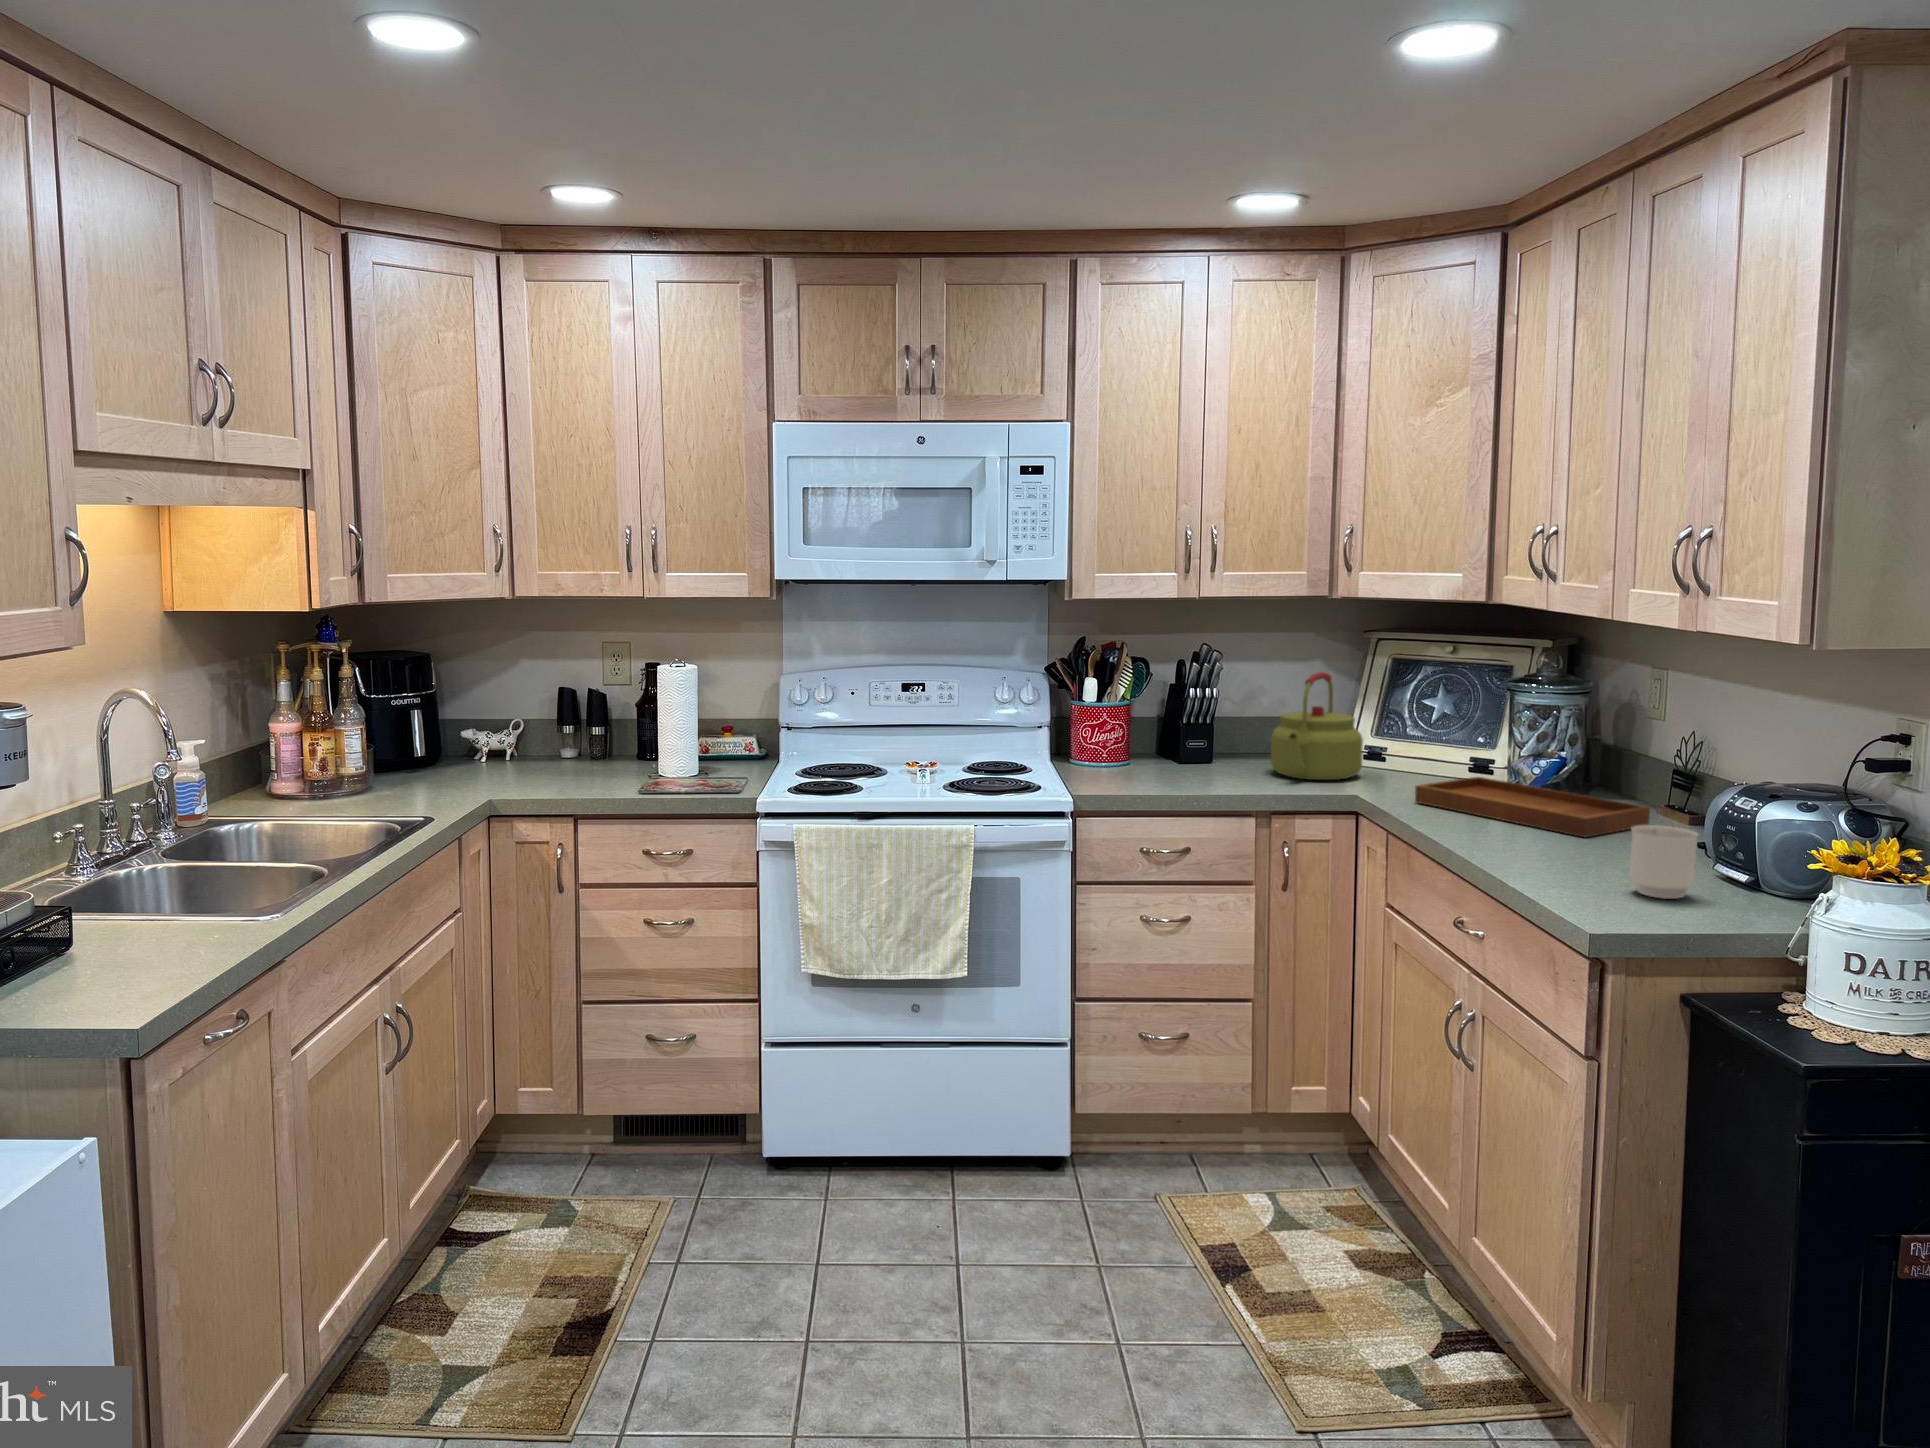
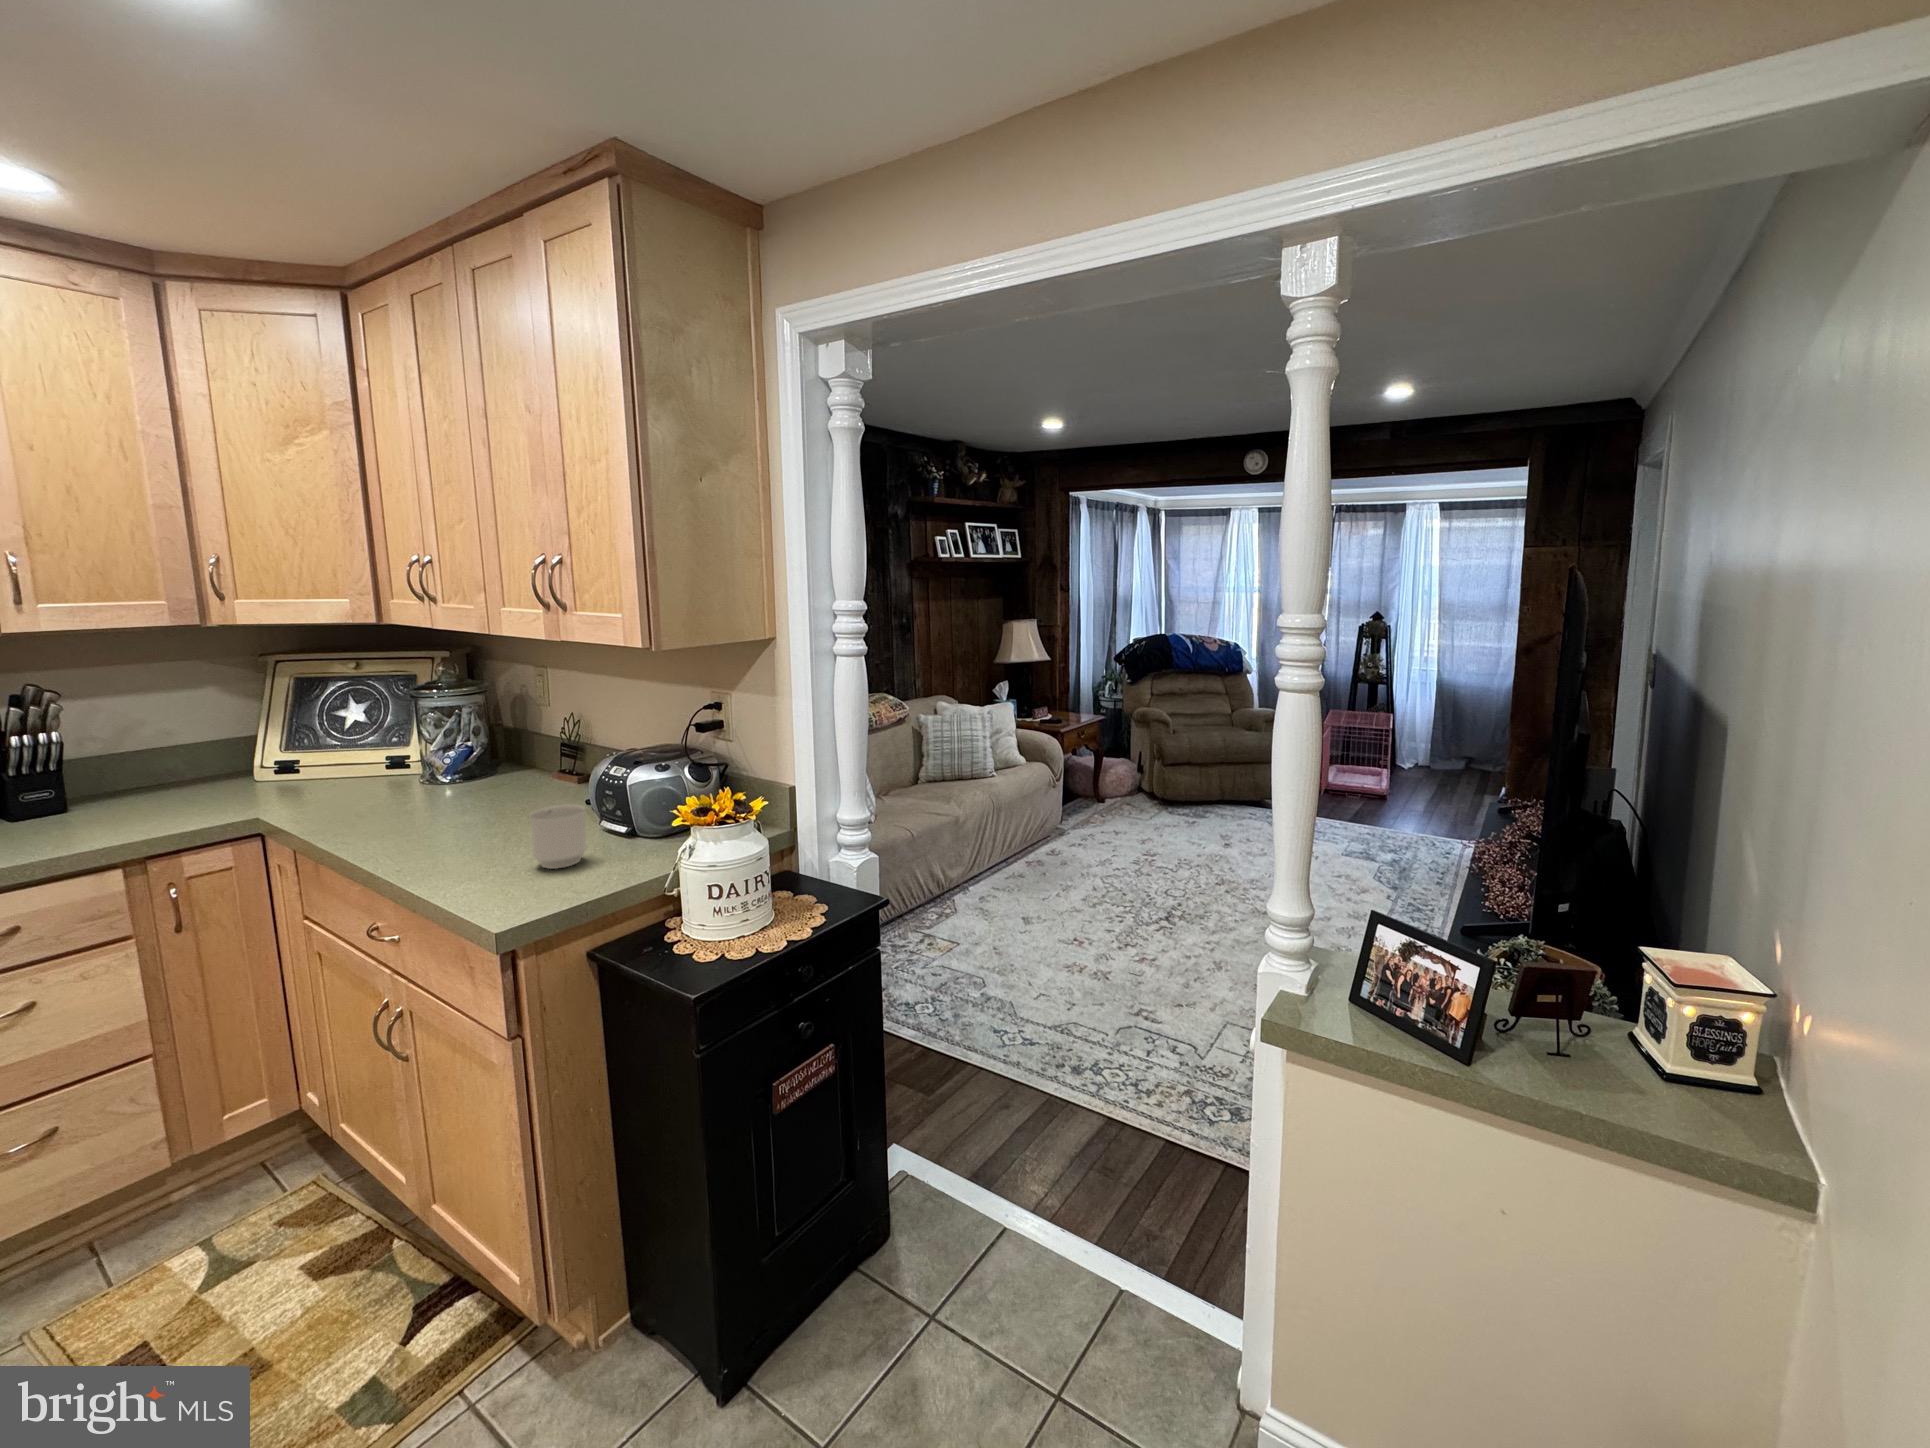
kettle: present [1271,672,1363,780] -> none [142,699,266,812]
tray: present [1415,749,1650,837] -> none [324,745,548,818]

